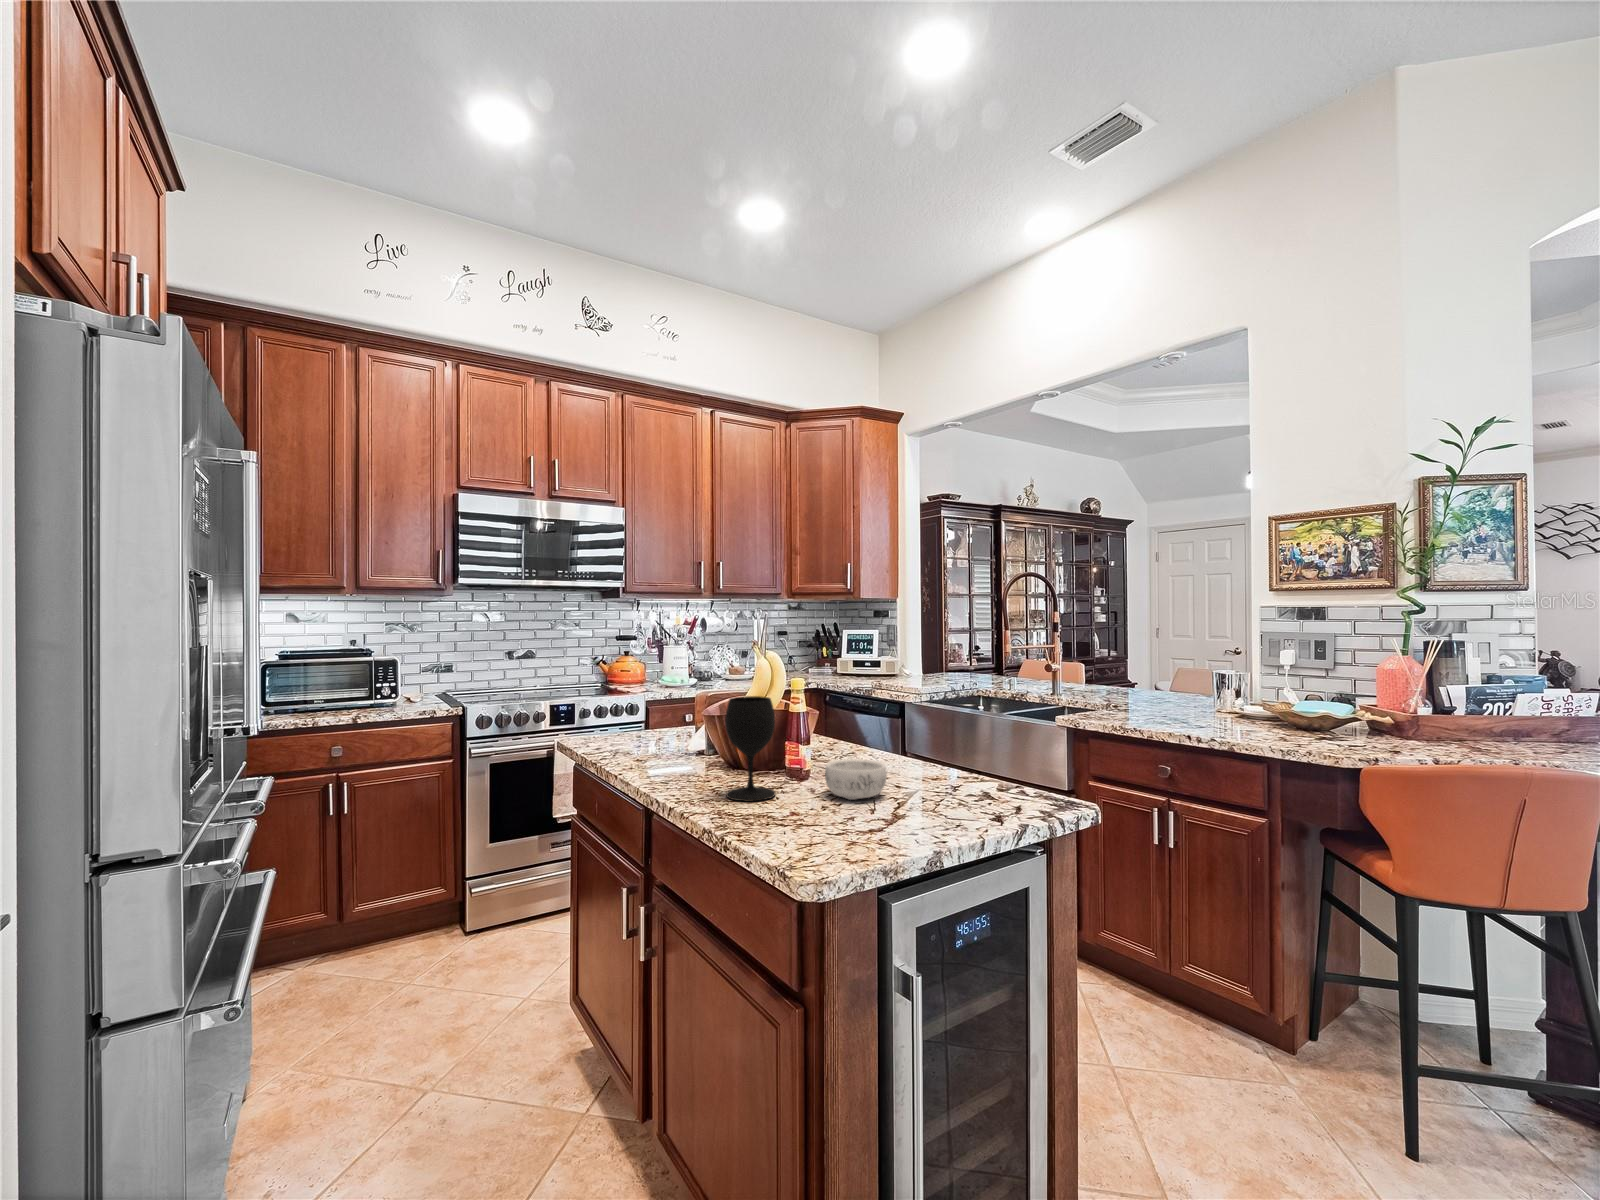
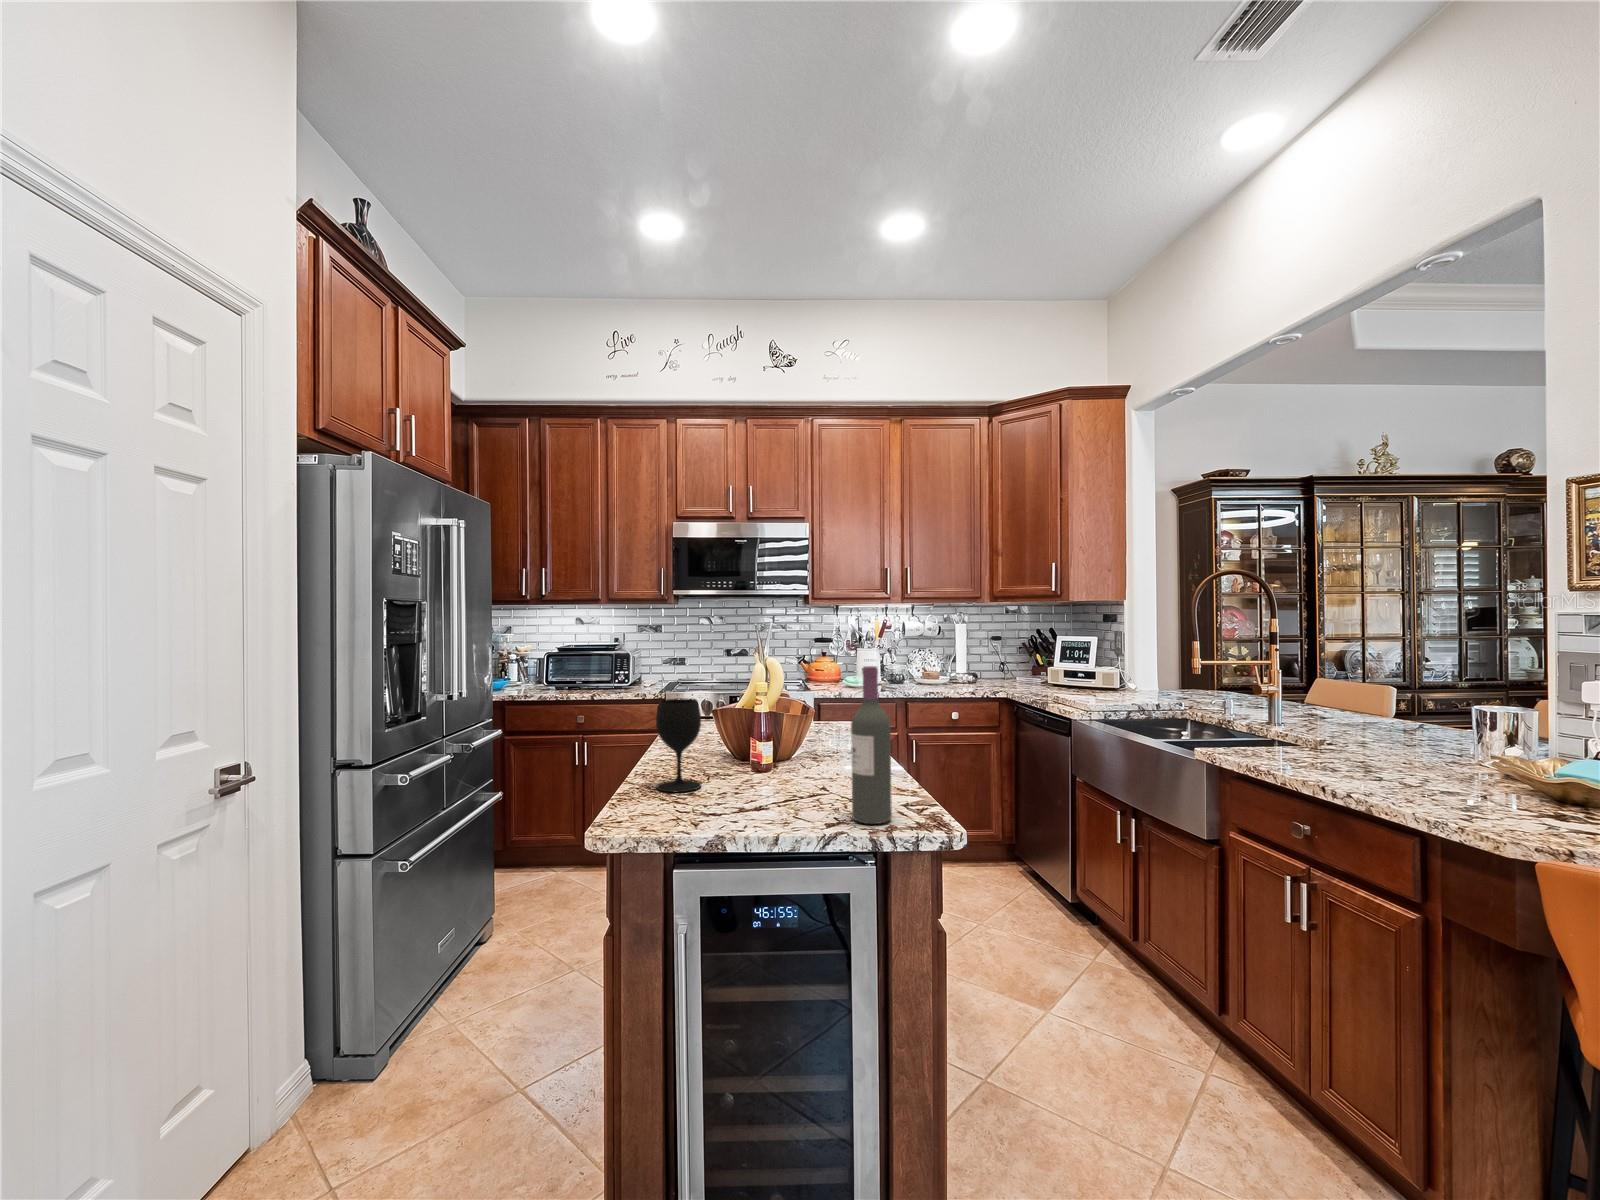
wine bottle: none [968,652,1008,802] -> present [851,666,892,824]
decorative bowl: present [825,759,887,800] -> none [730,764,796,803]

